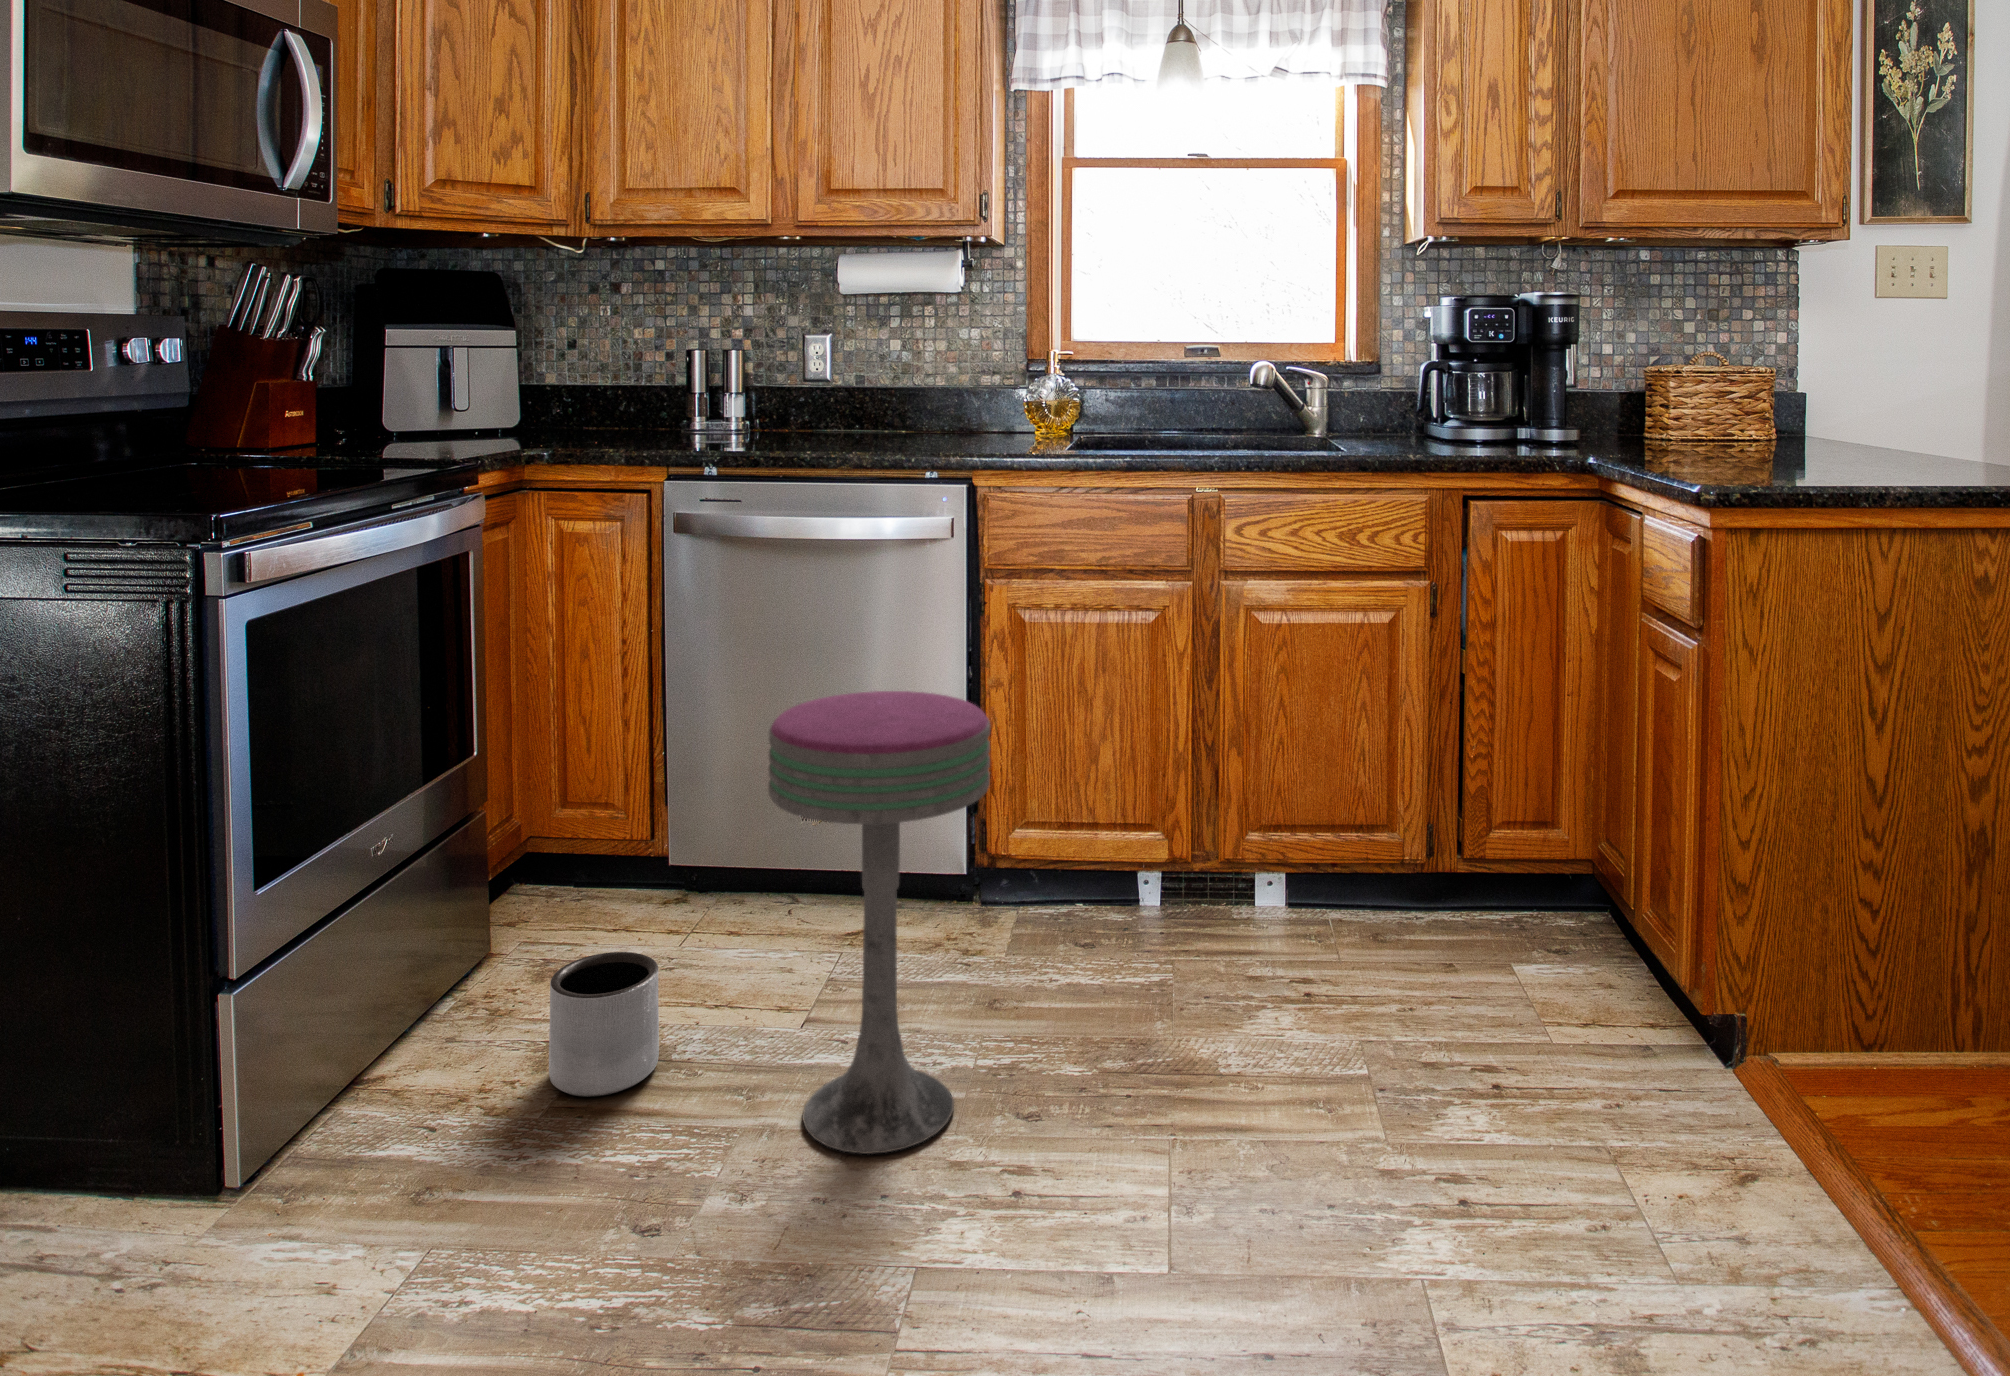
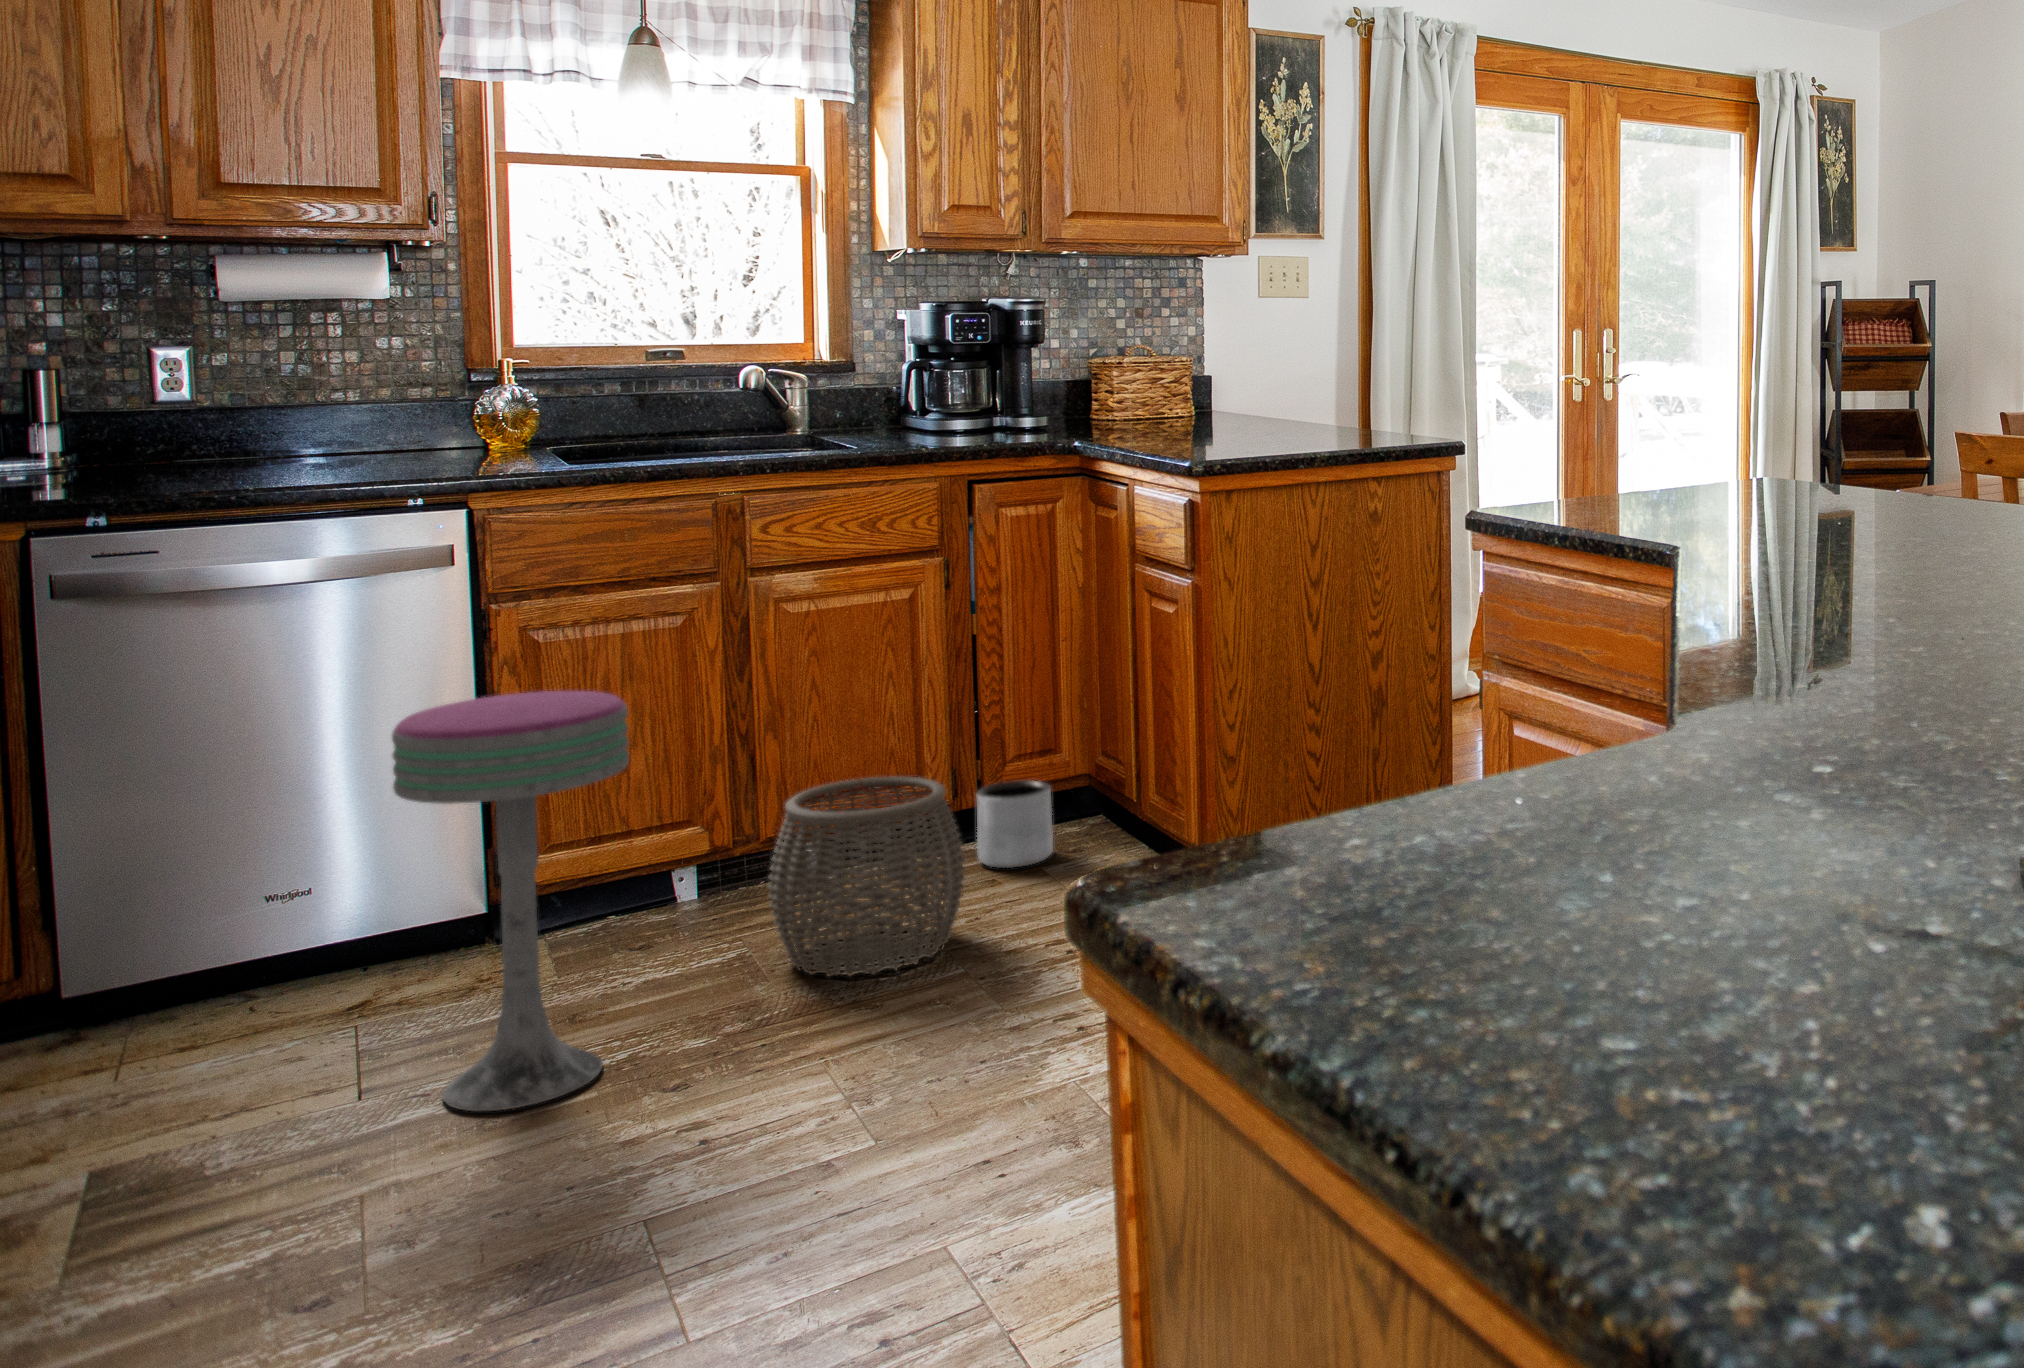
woven basket: none [1170,832,1390,1090] -> present [768,777,965,977]
planter: present [549,952,659,1097] -> present [977,780,1053,868]

